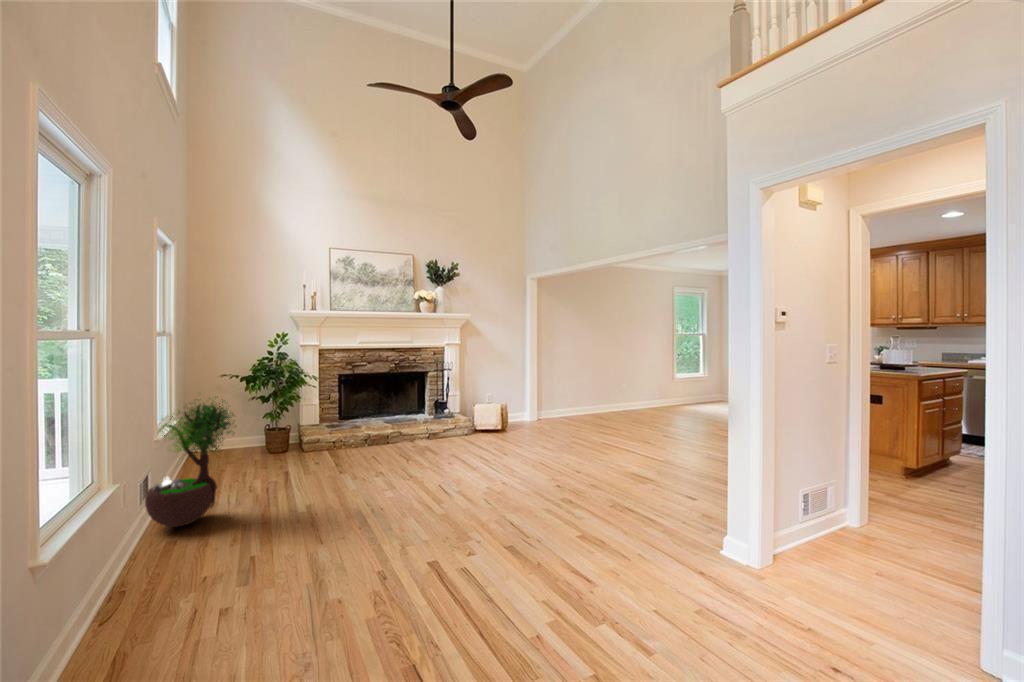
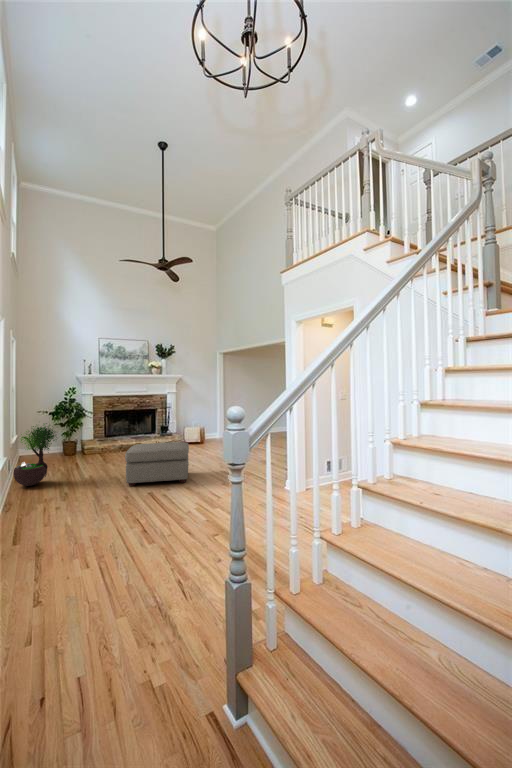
ottoman: none [373,440,507,536] -> present [125,442,189,486]

